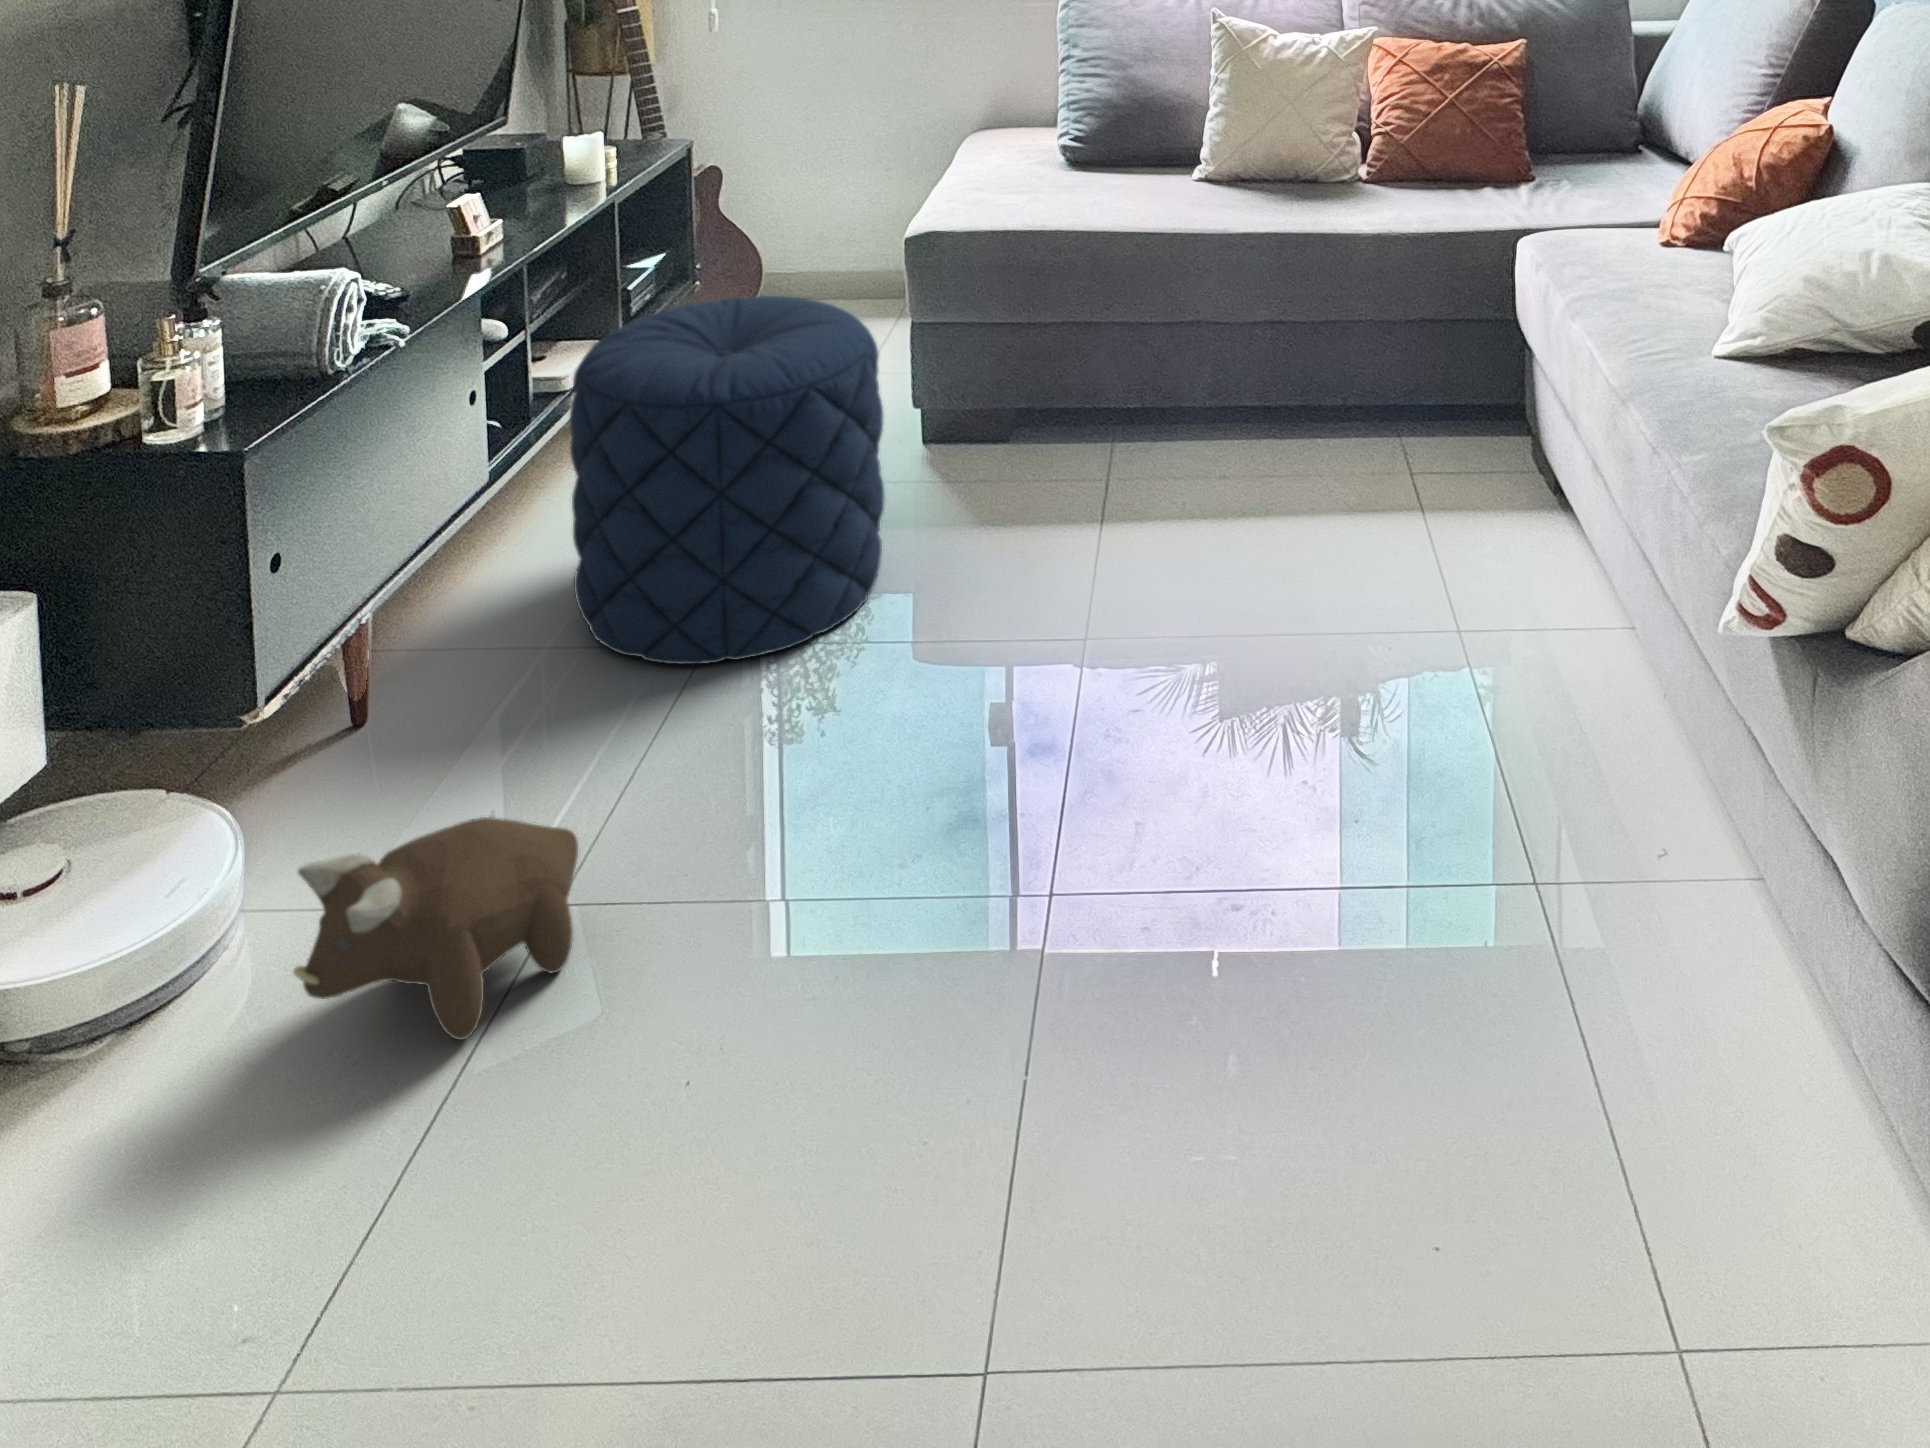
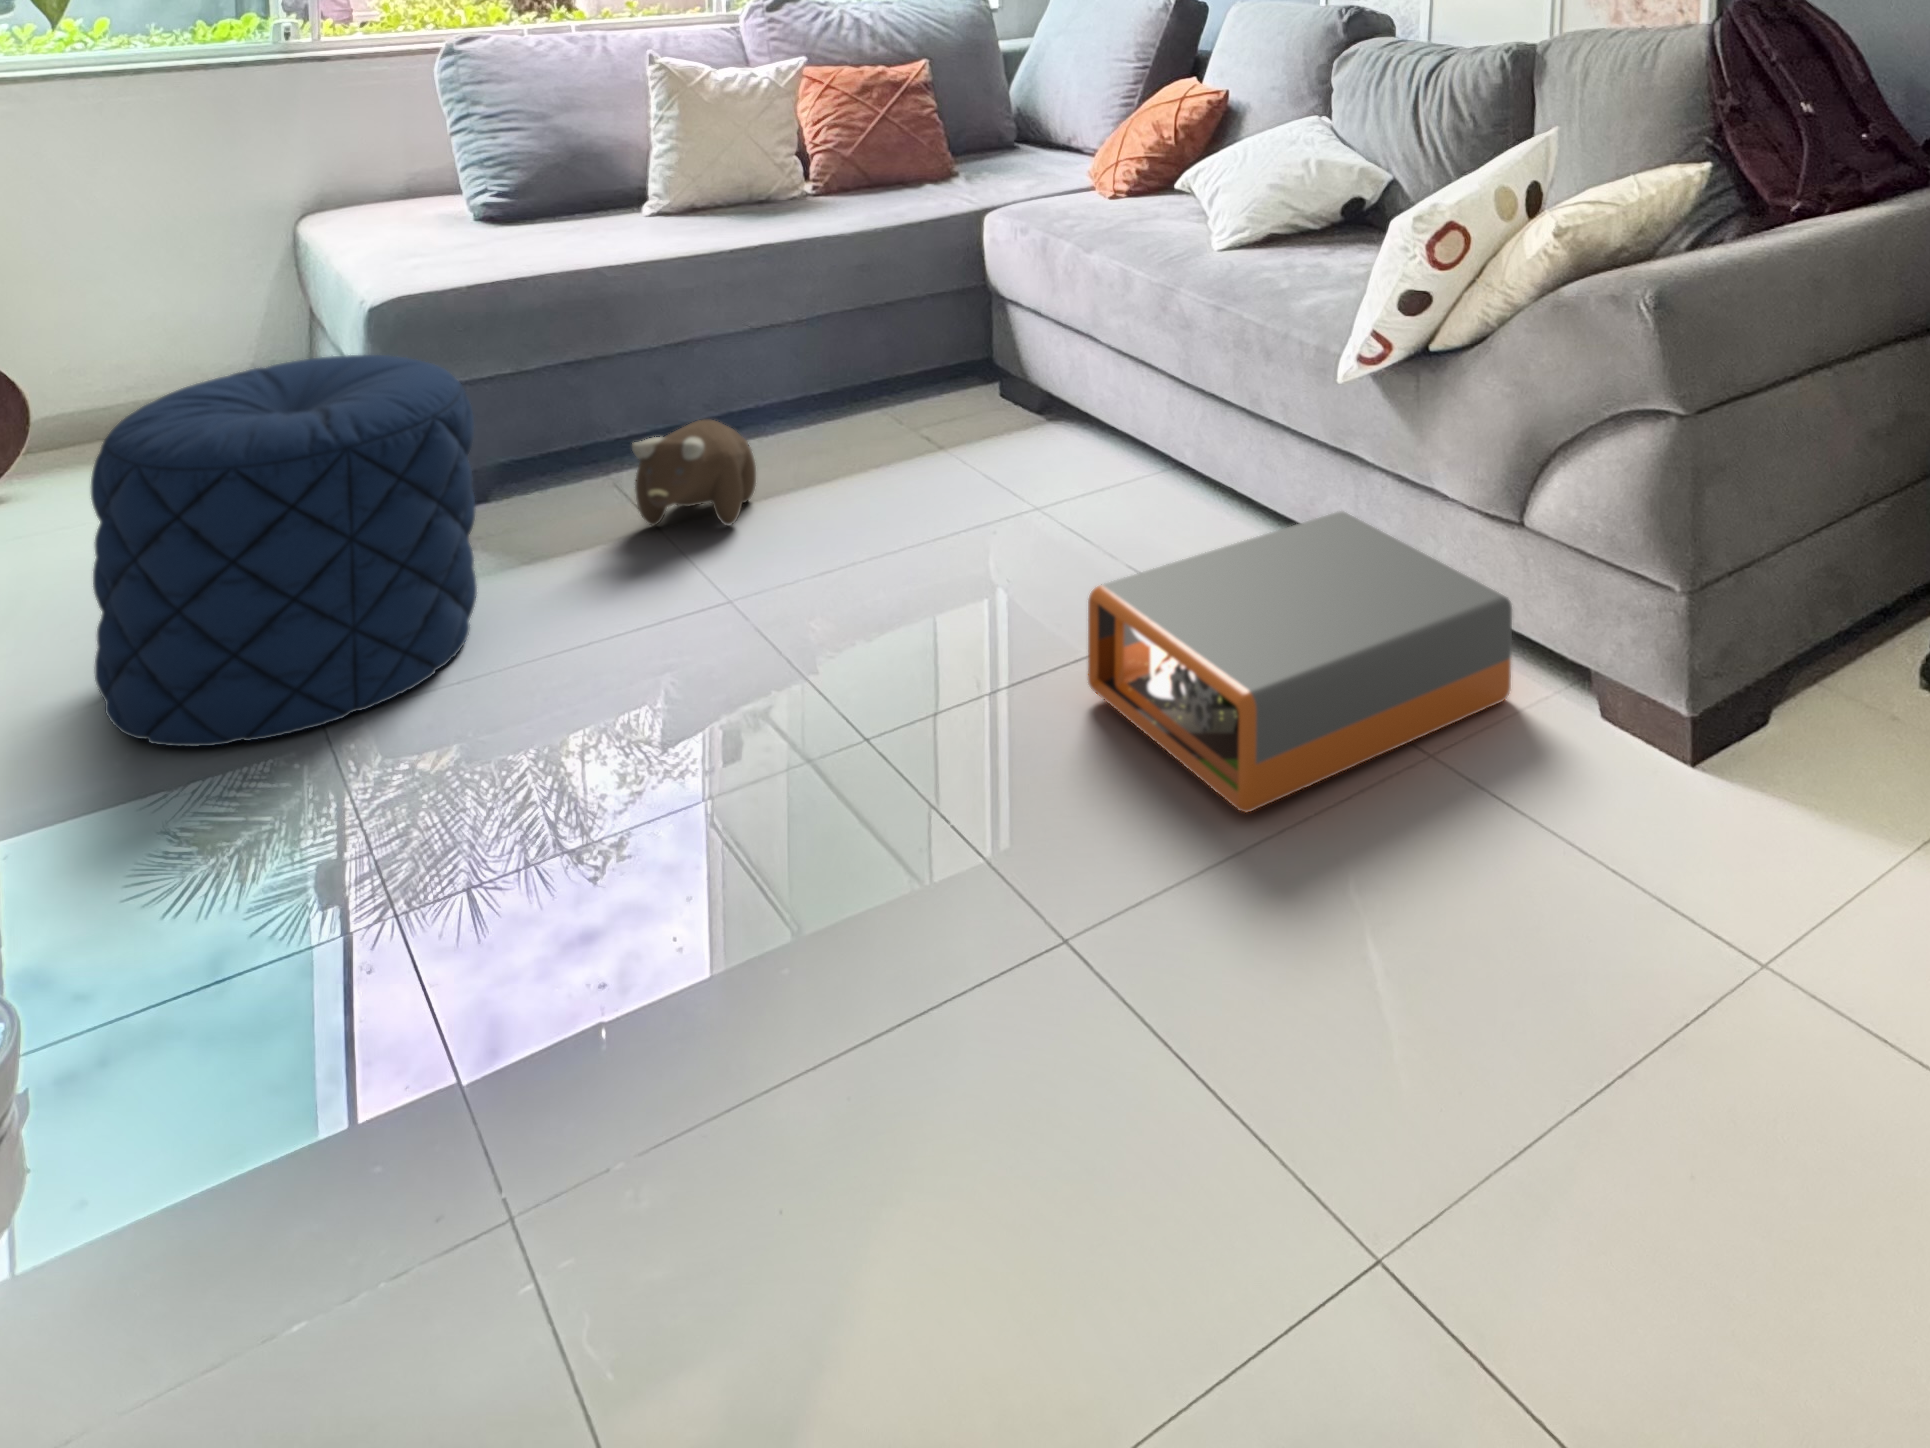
plush toy: present [293,817,578,1040] -> present [632,420,756,526]
storage box: none [1314,818,1904,1293] -> present [1088,512,1512,812]

